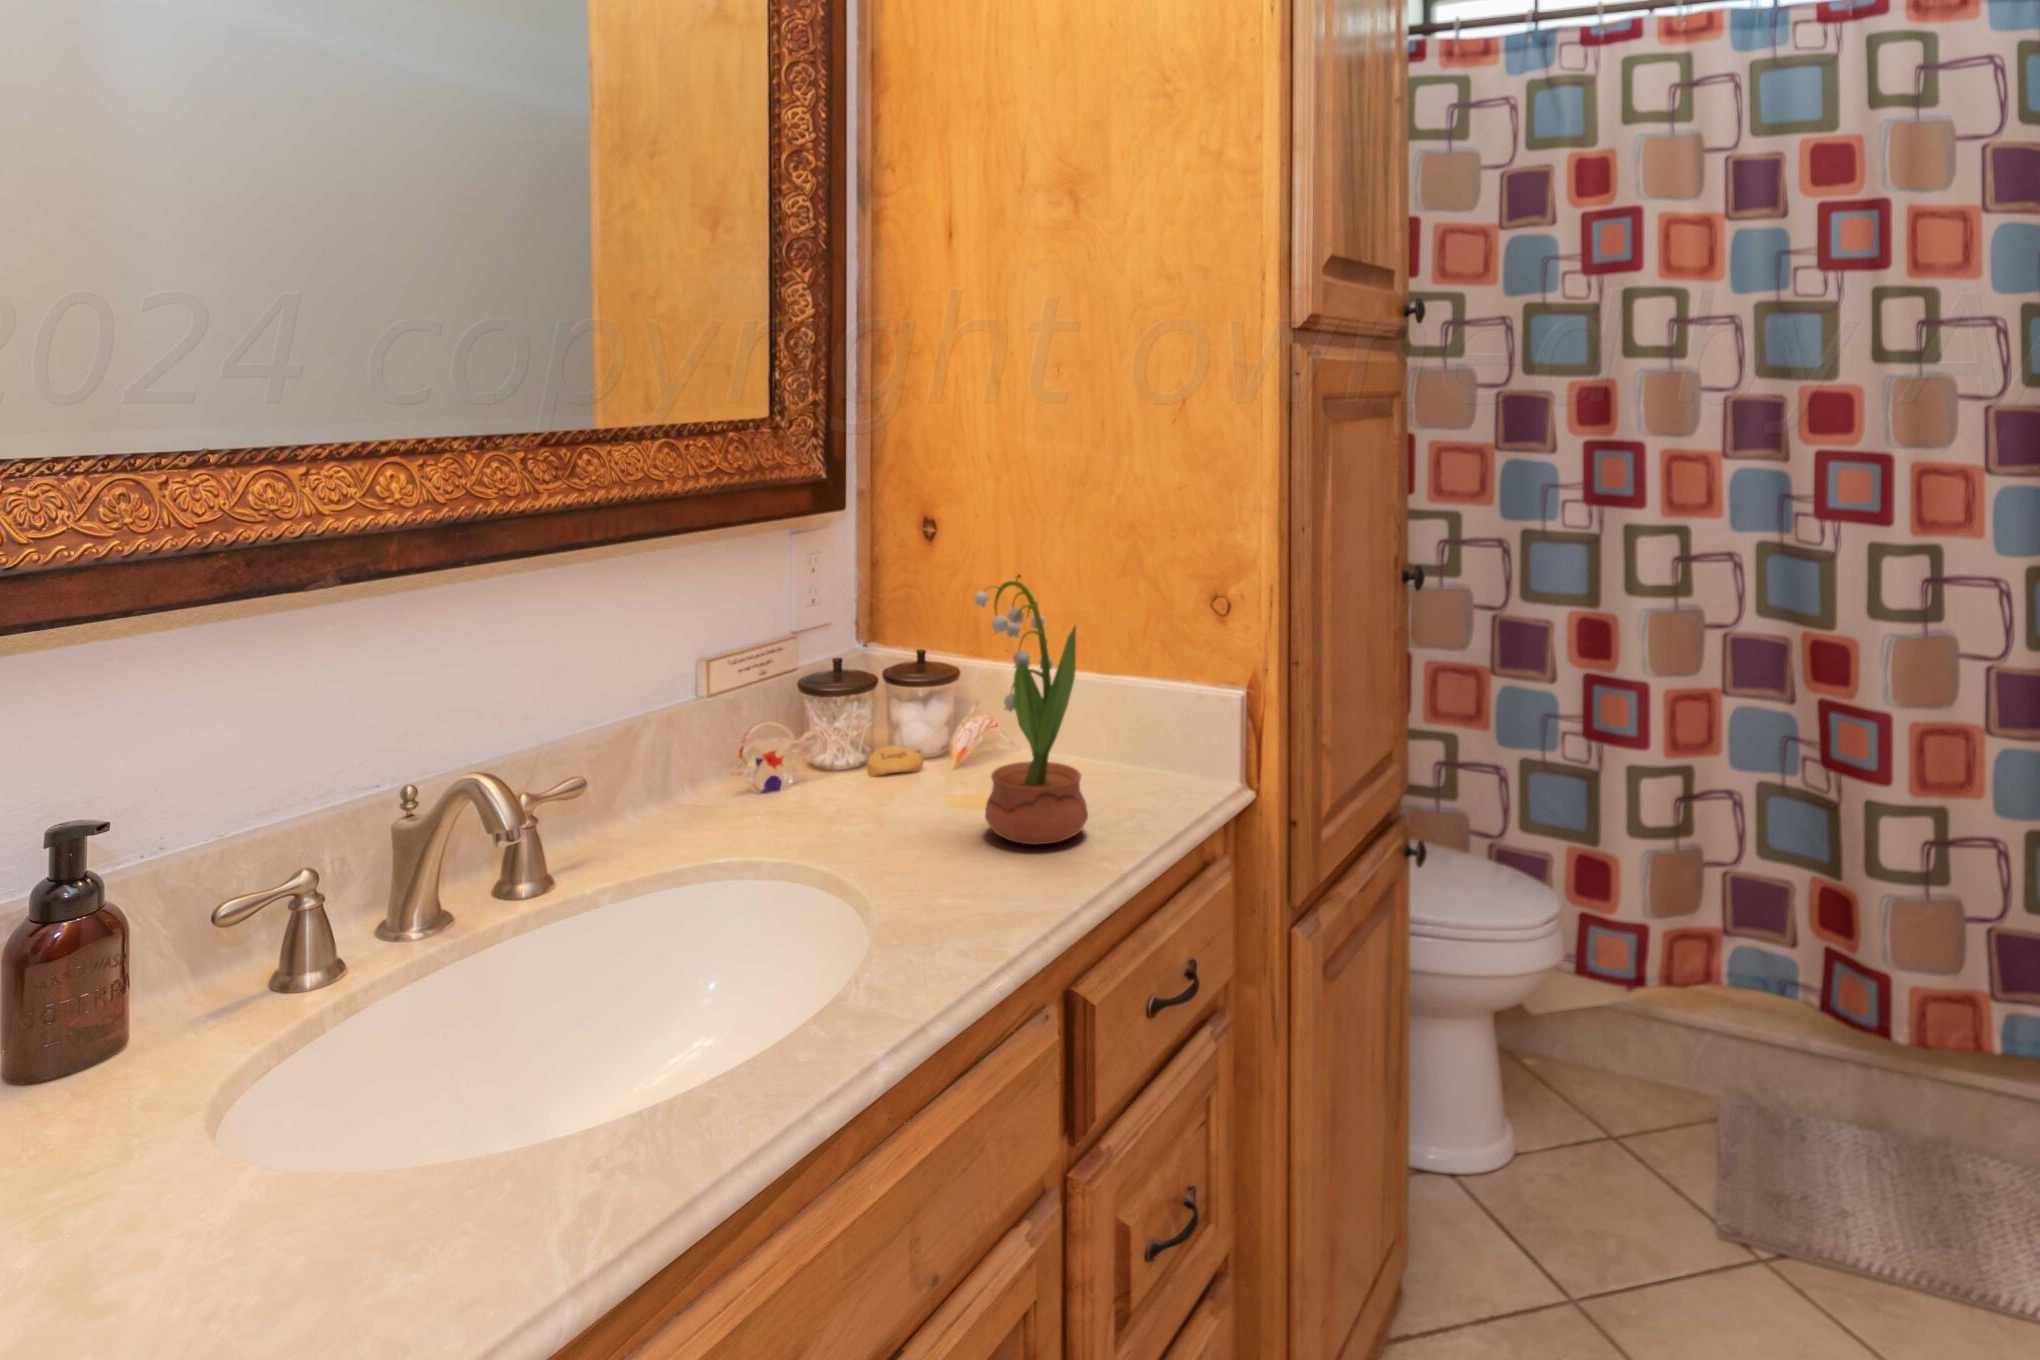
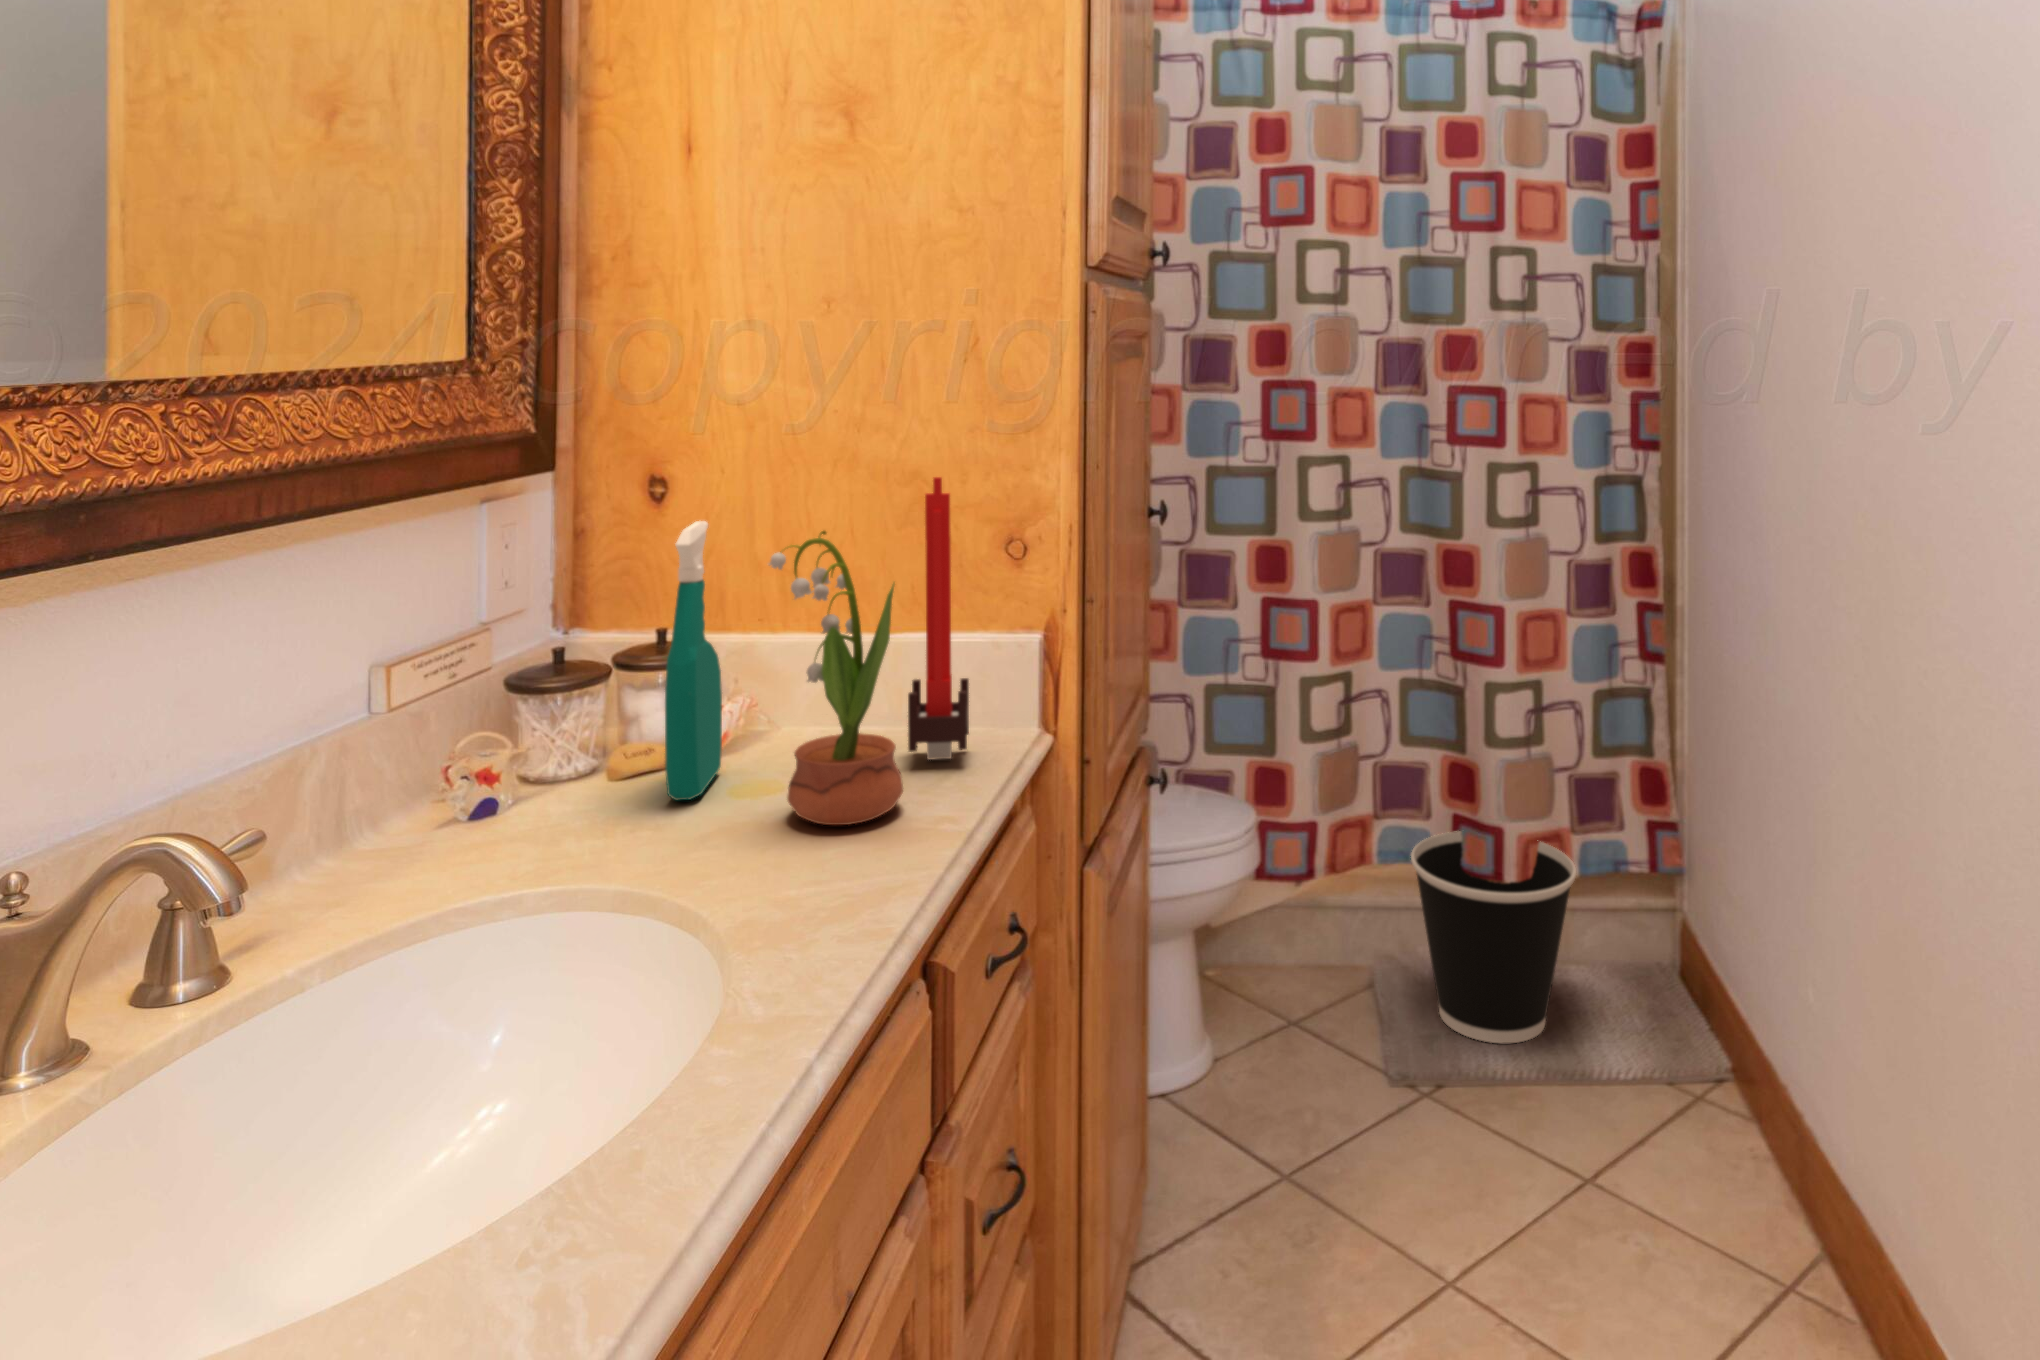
candle: none [1109,529,1173,798] -> present [908,477,969,760]
spray bottle: none [895,559,953,804] -> present [665,521,722,800]
wastebasket: none [1774,967,2000,1234] -> present [1411,831,1576,1044]

